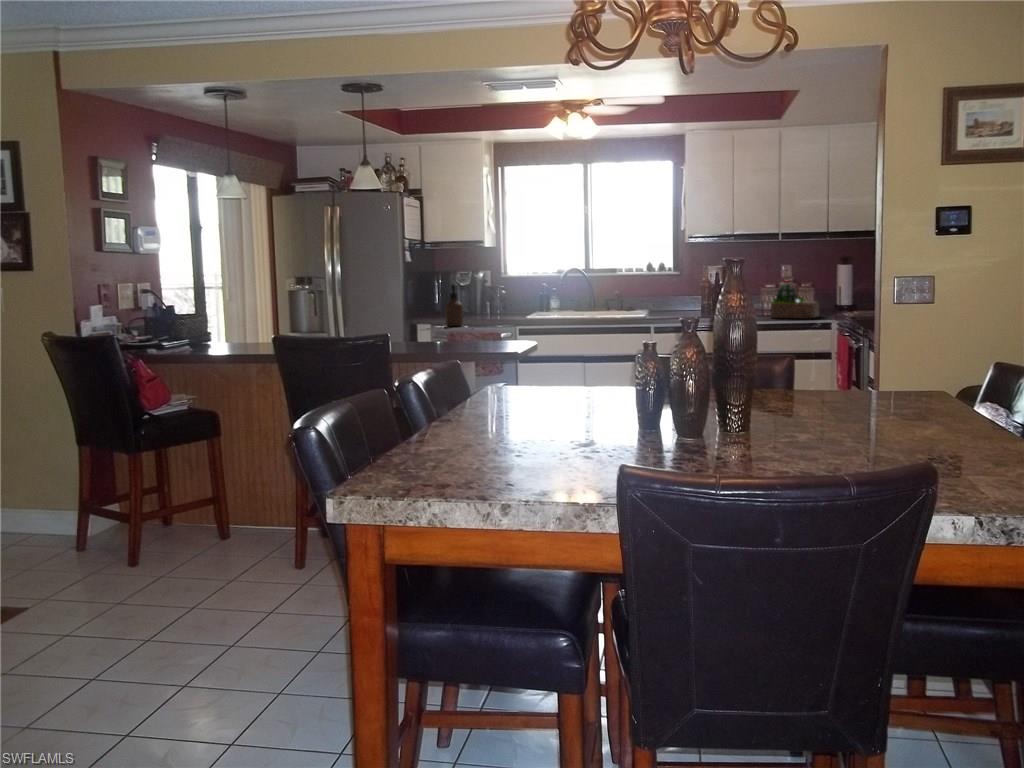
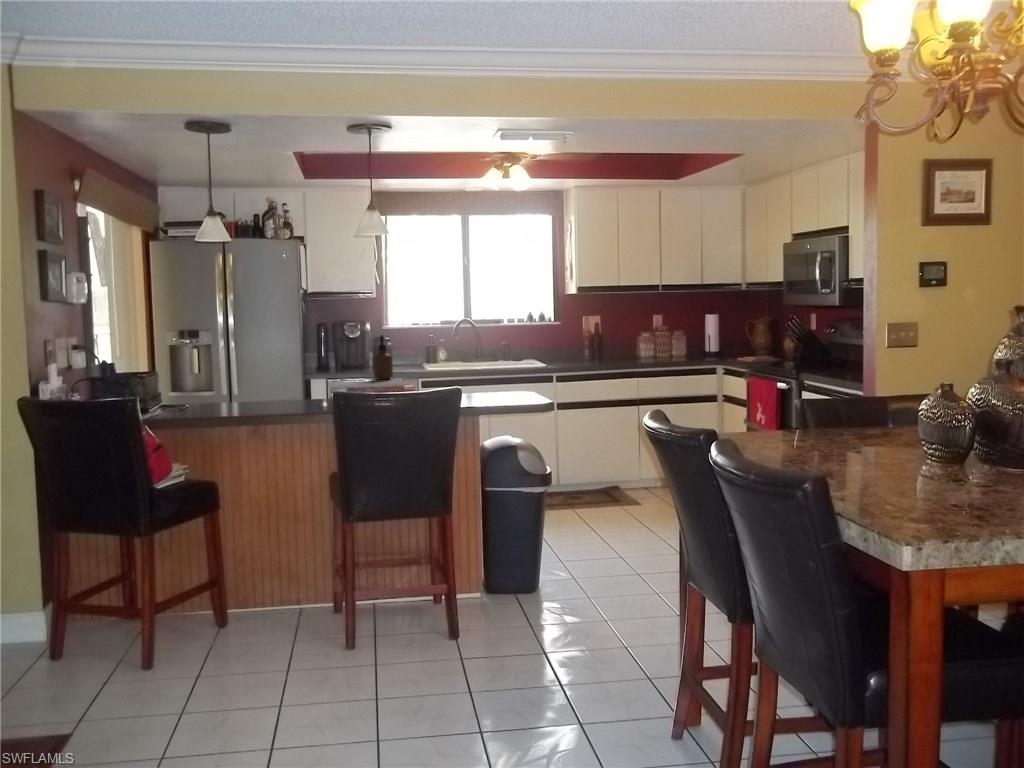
succulent plant: present [771,280,819,318] -> none [669,329,708,364]

